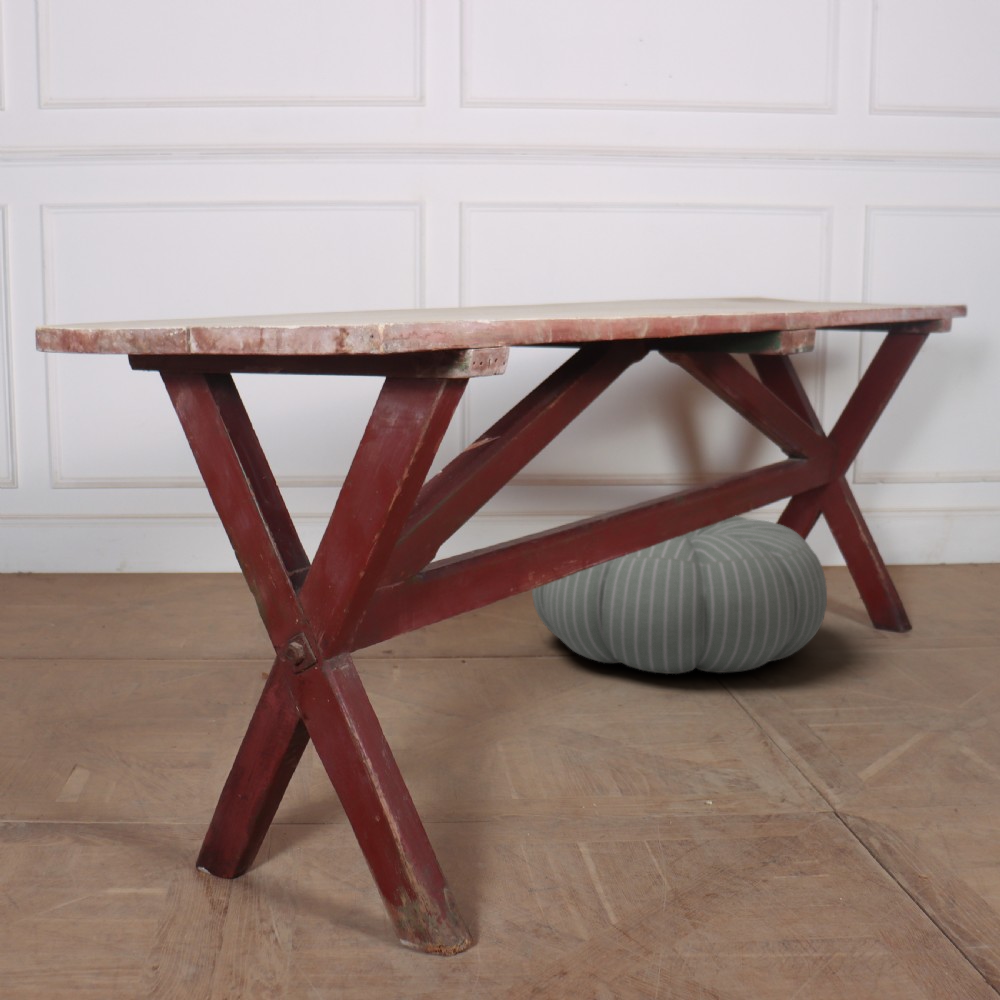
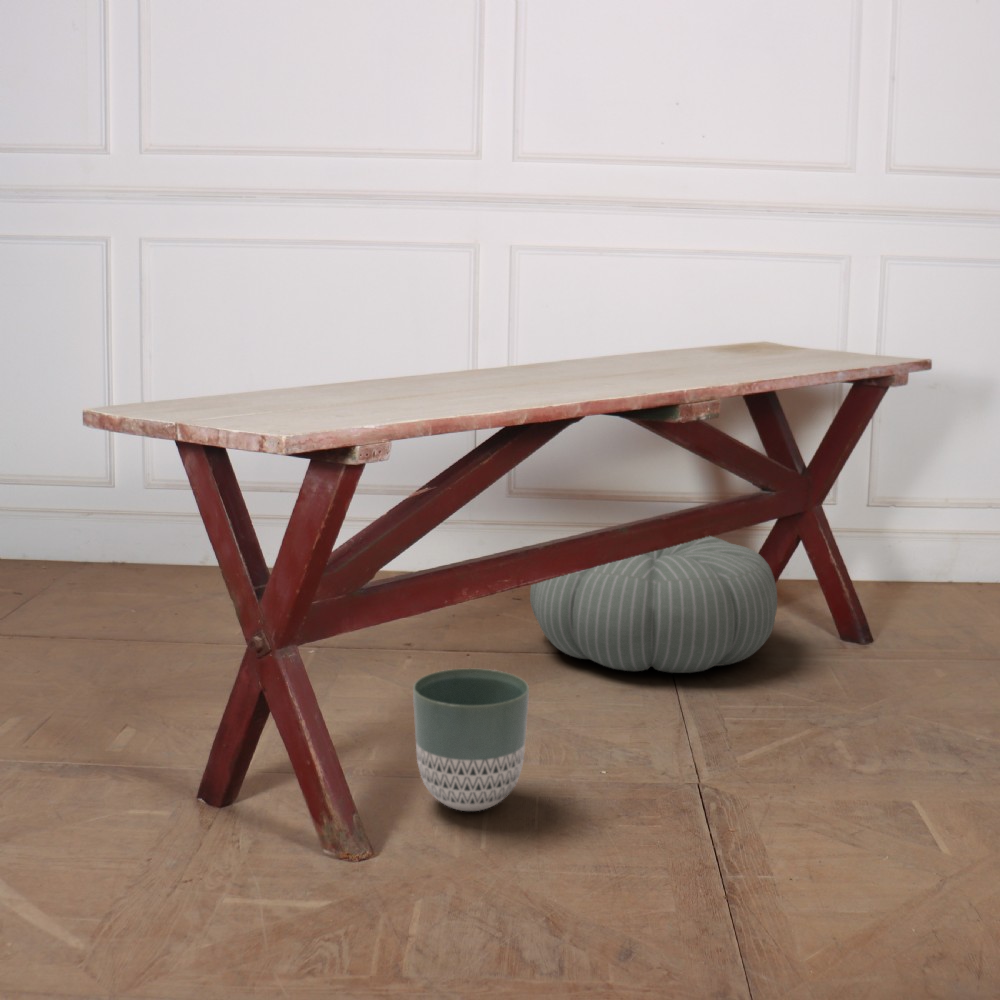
planter: none [491,675,647,866] -> present [413,668,529,811]

